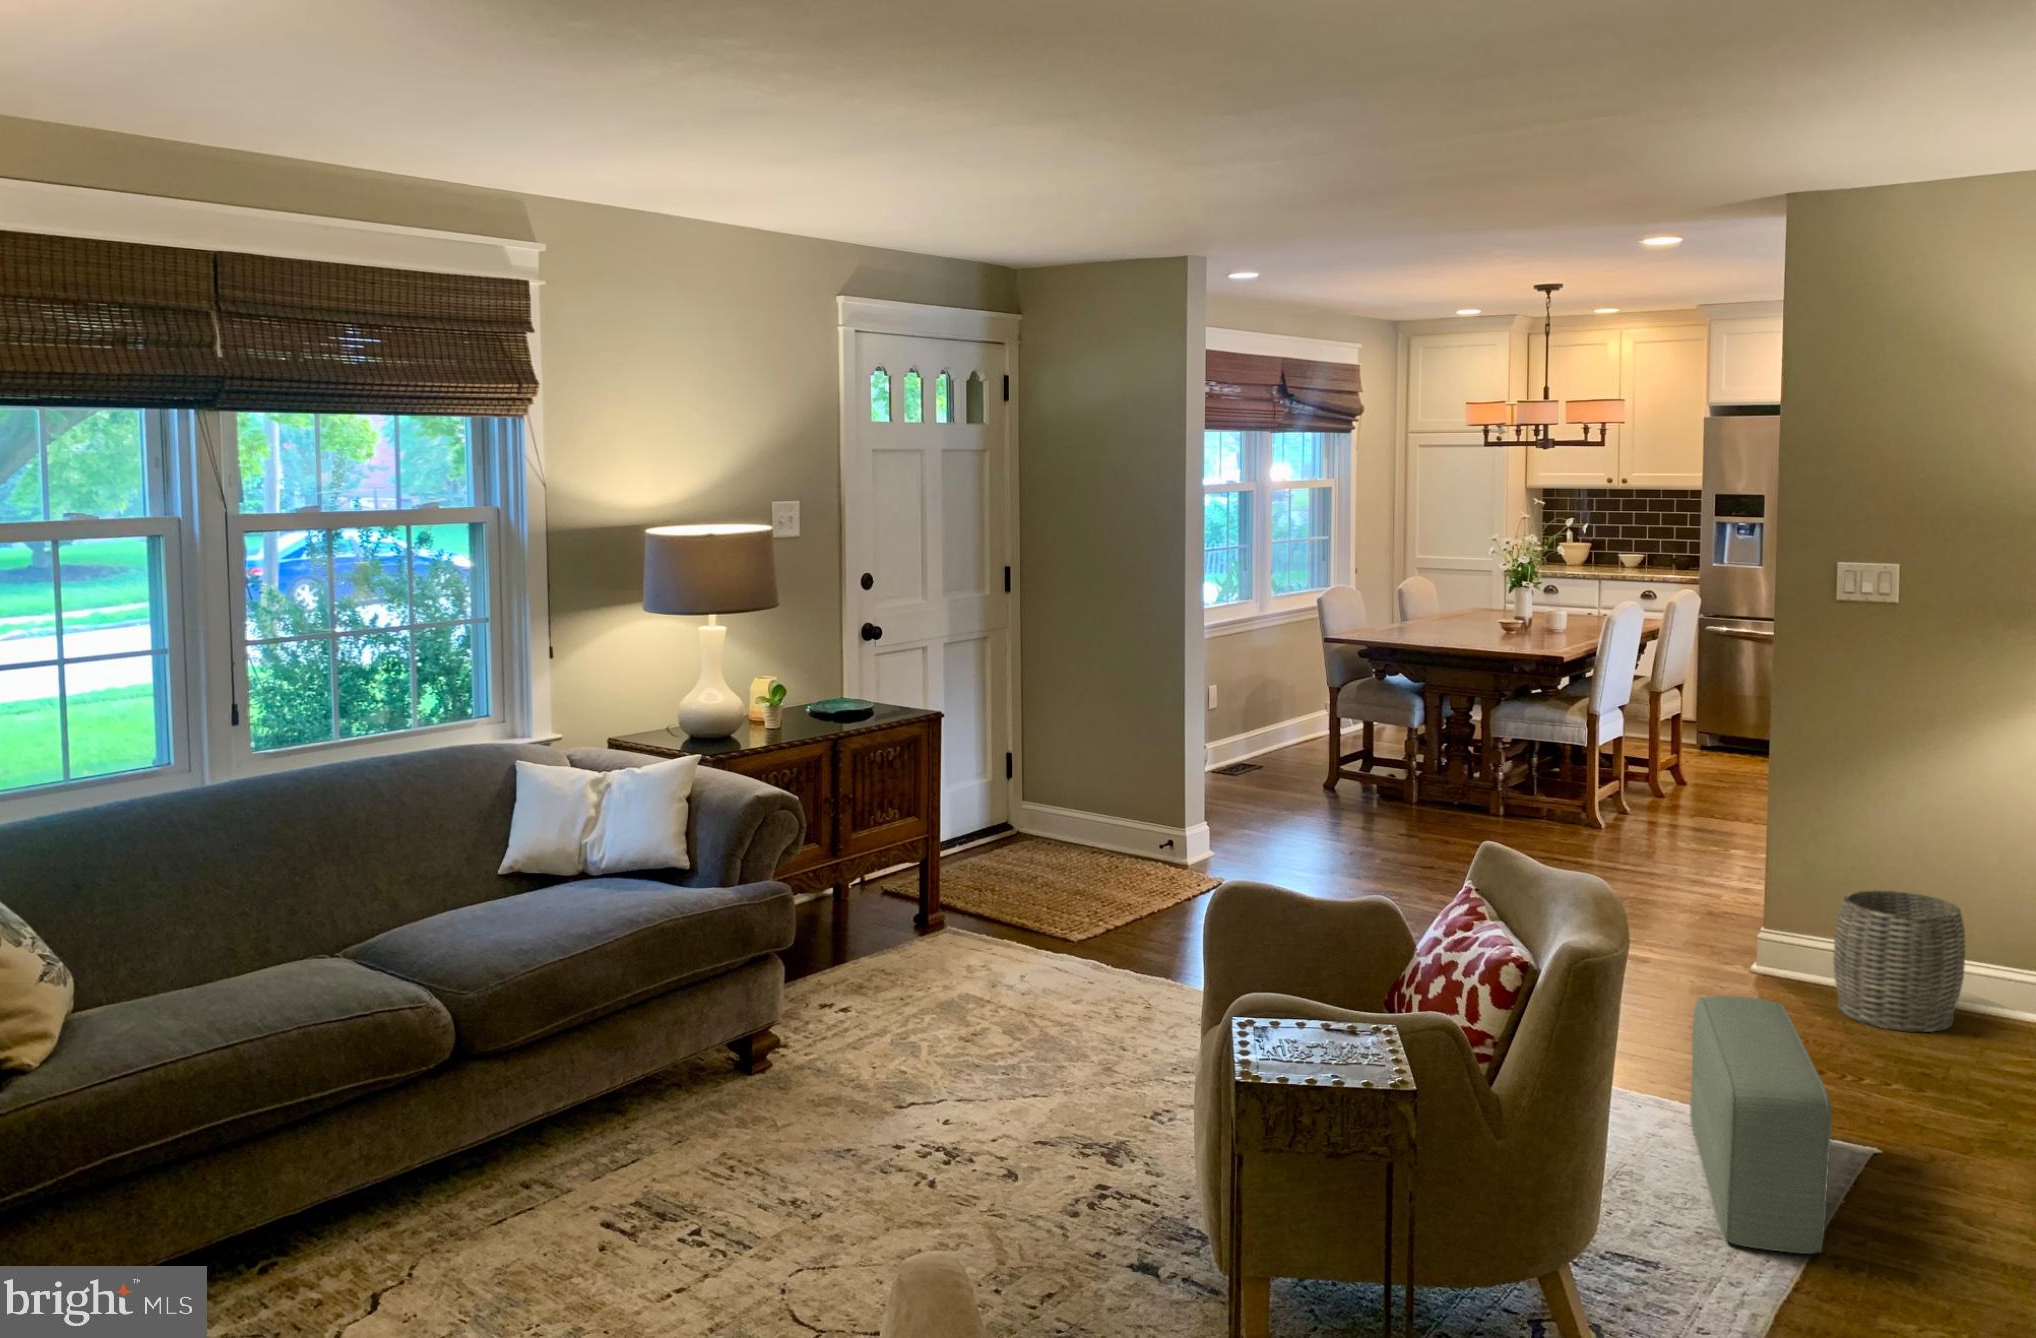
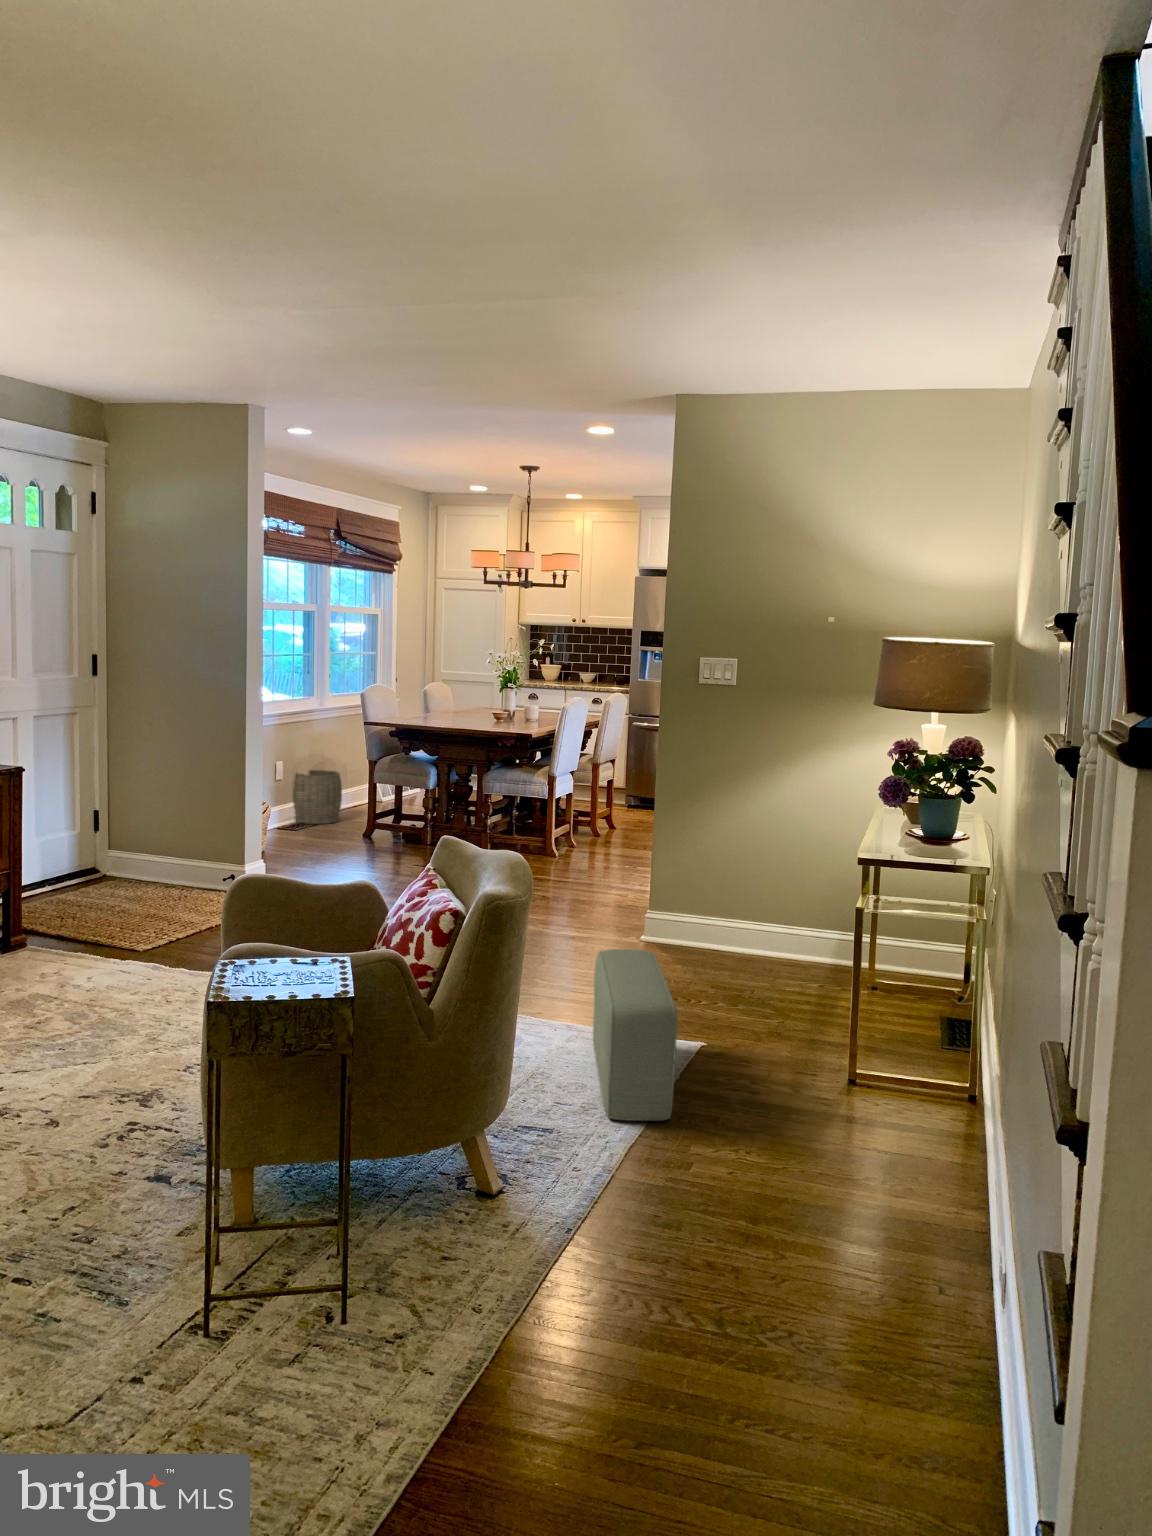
woven basket: present [1833,890,1965,1032] -> present [293,770,342,824]

